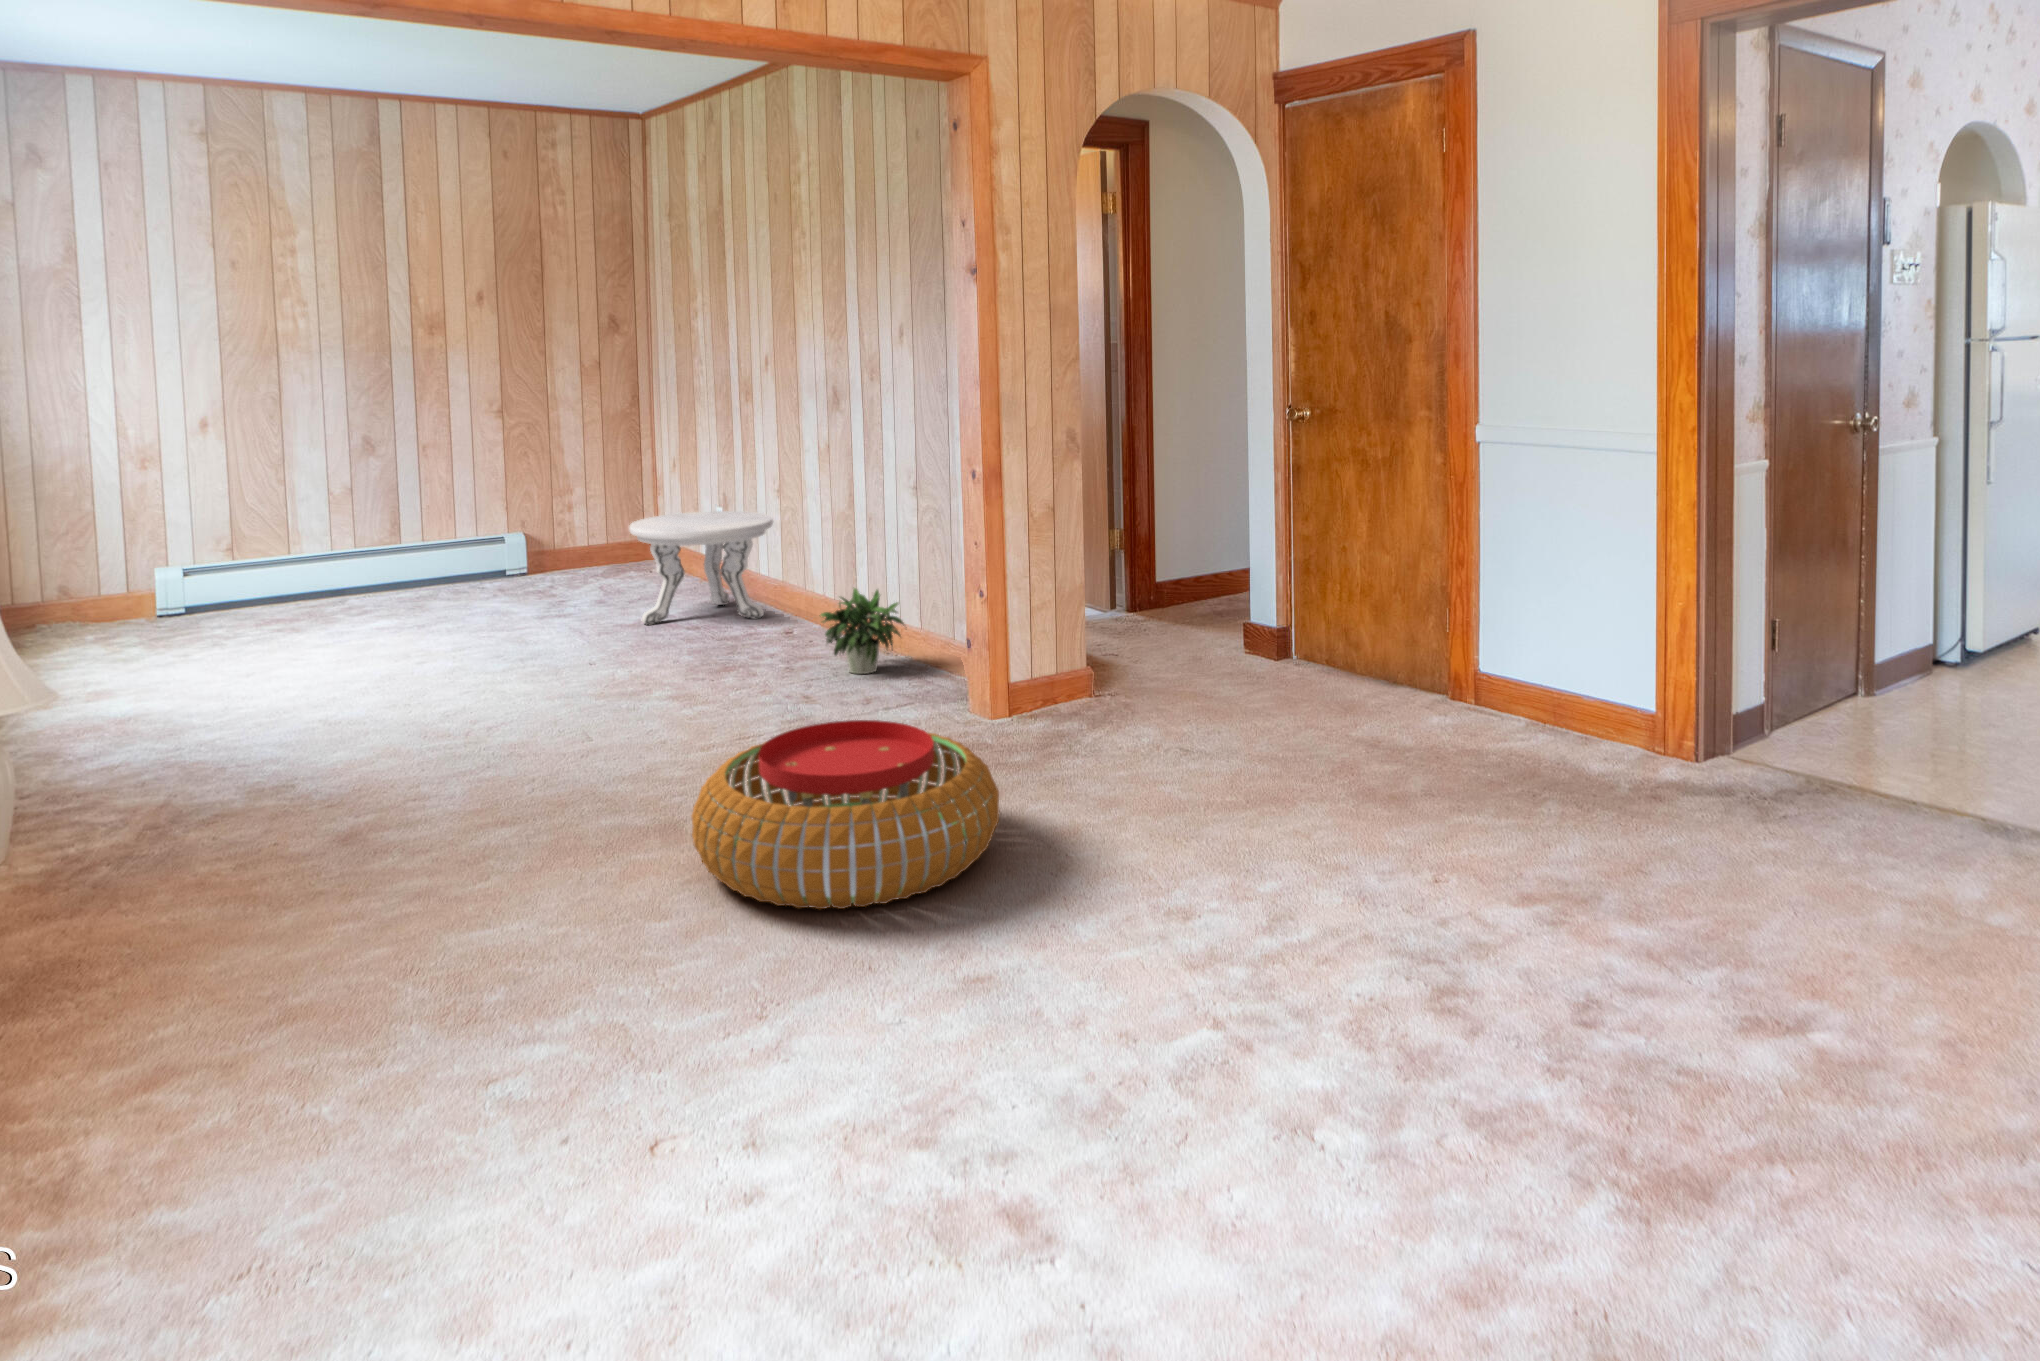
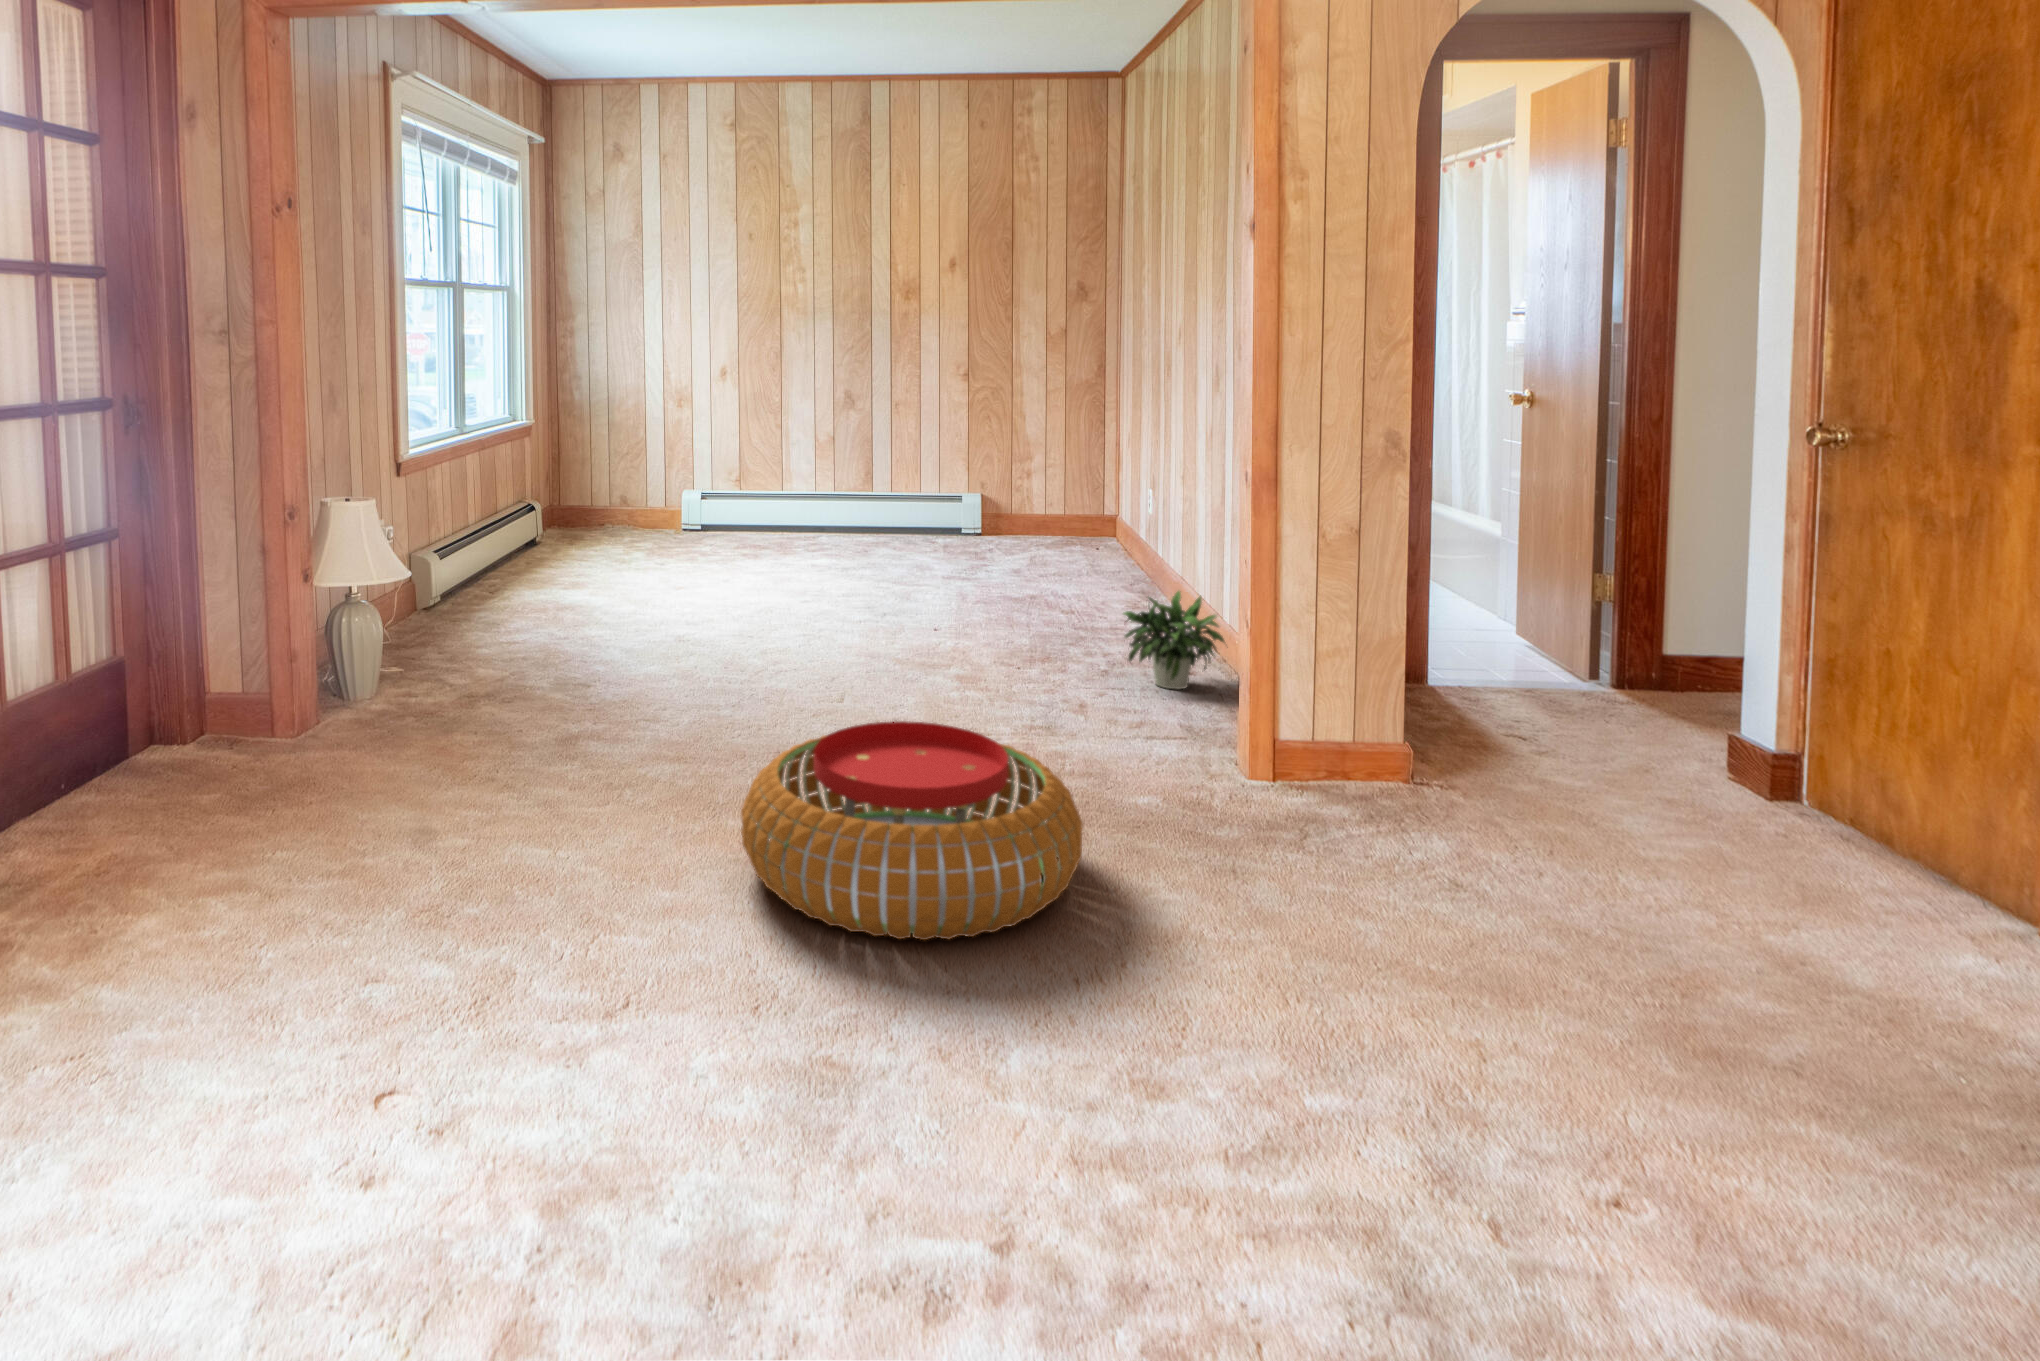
side table: present [629,511,773,624] -> none [1014,488,1164,609]

